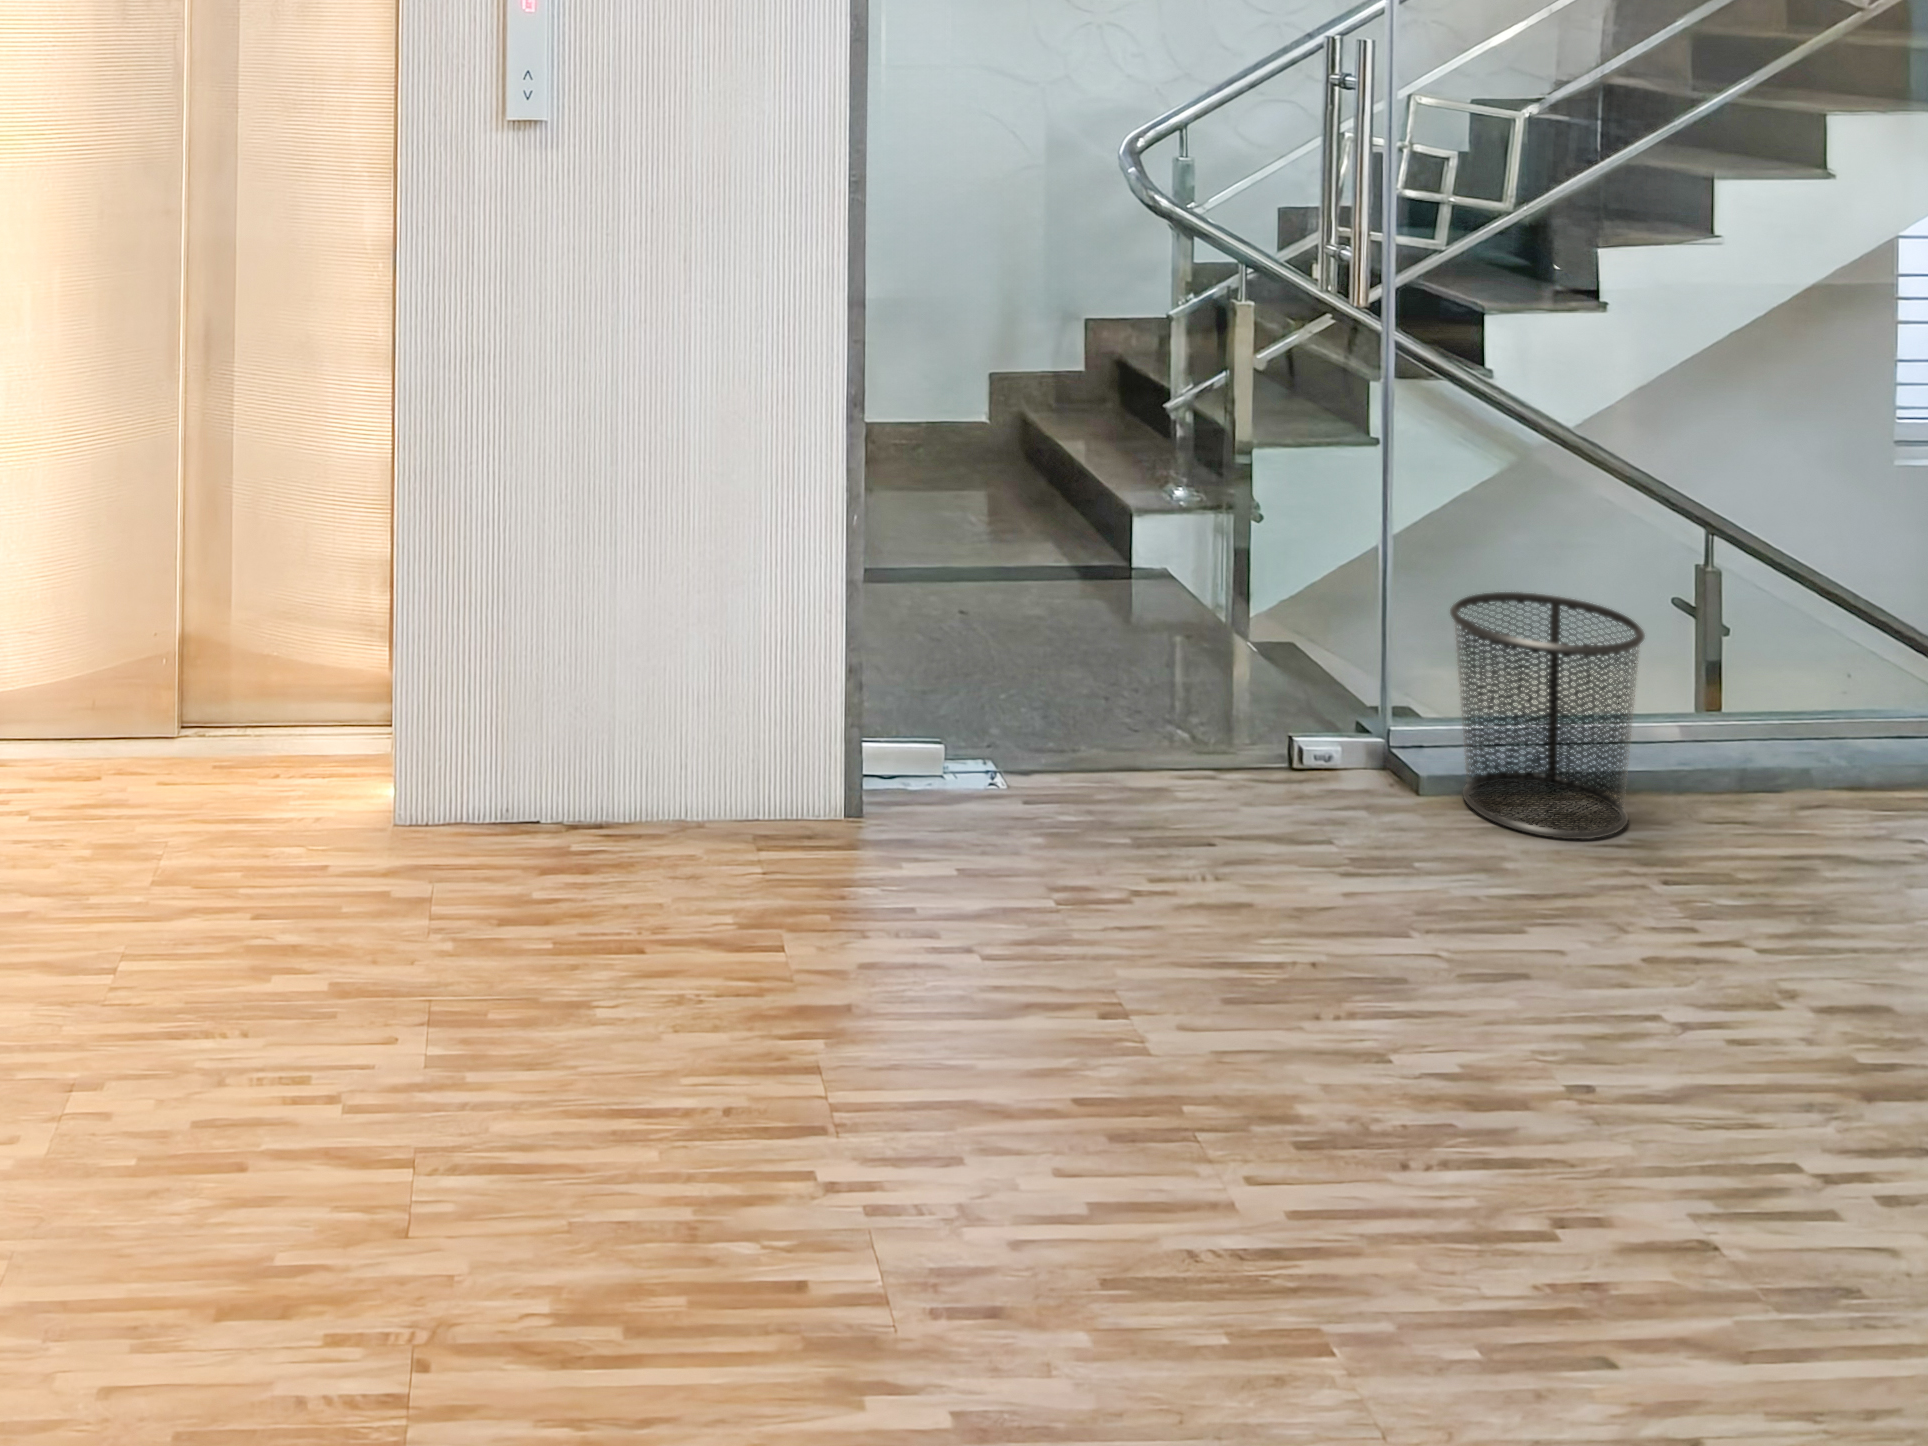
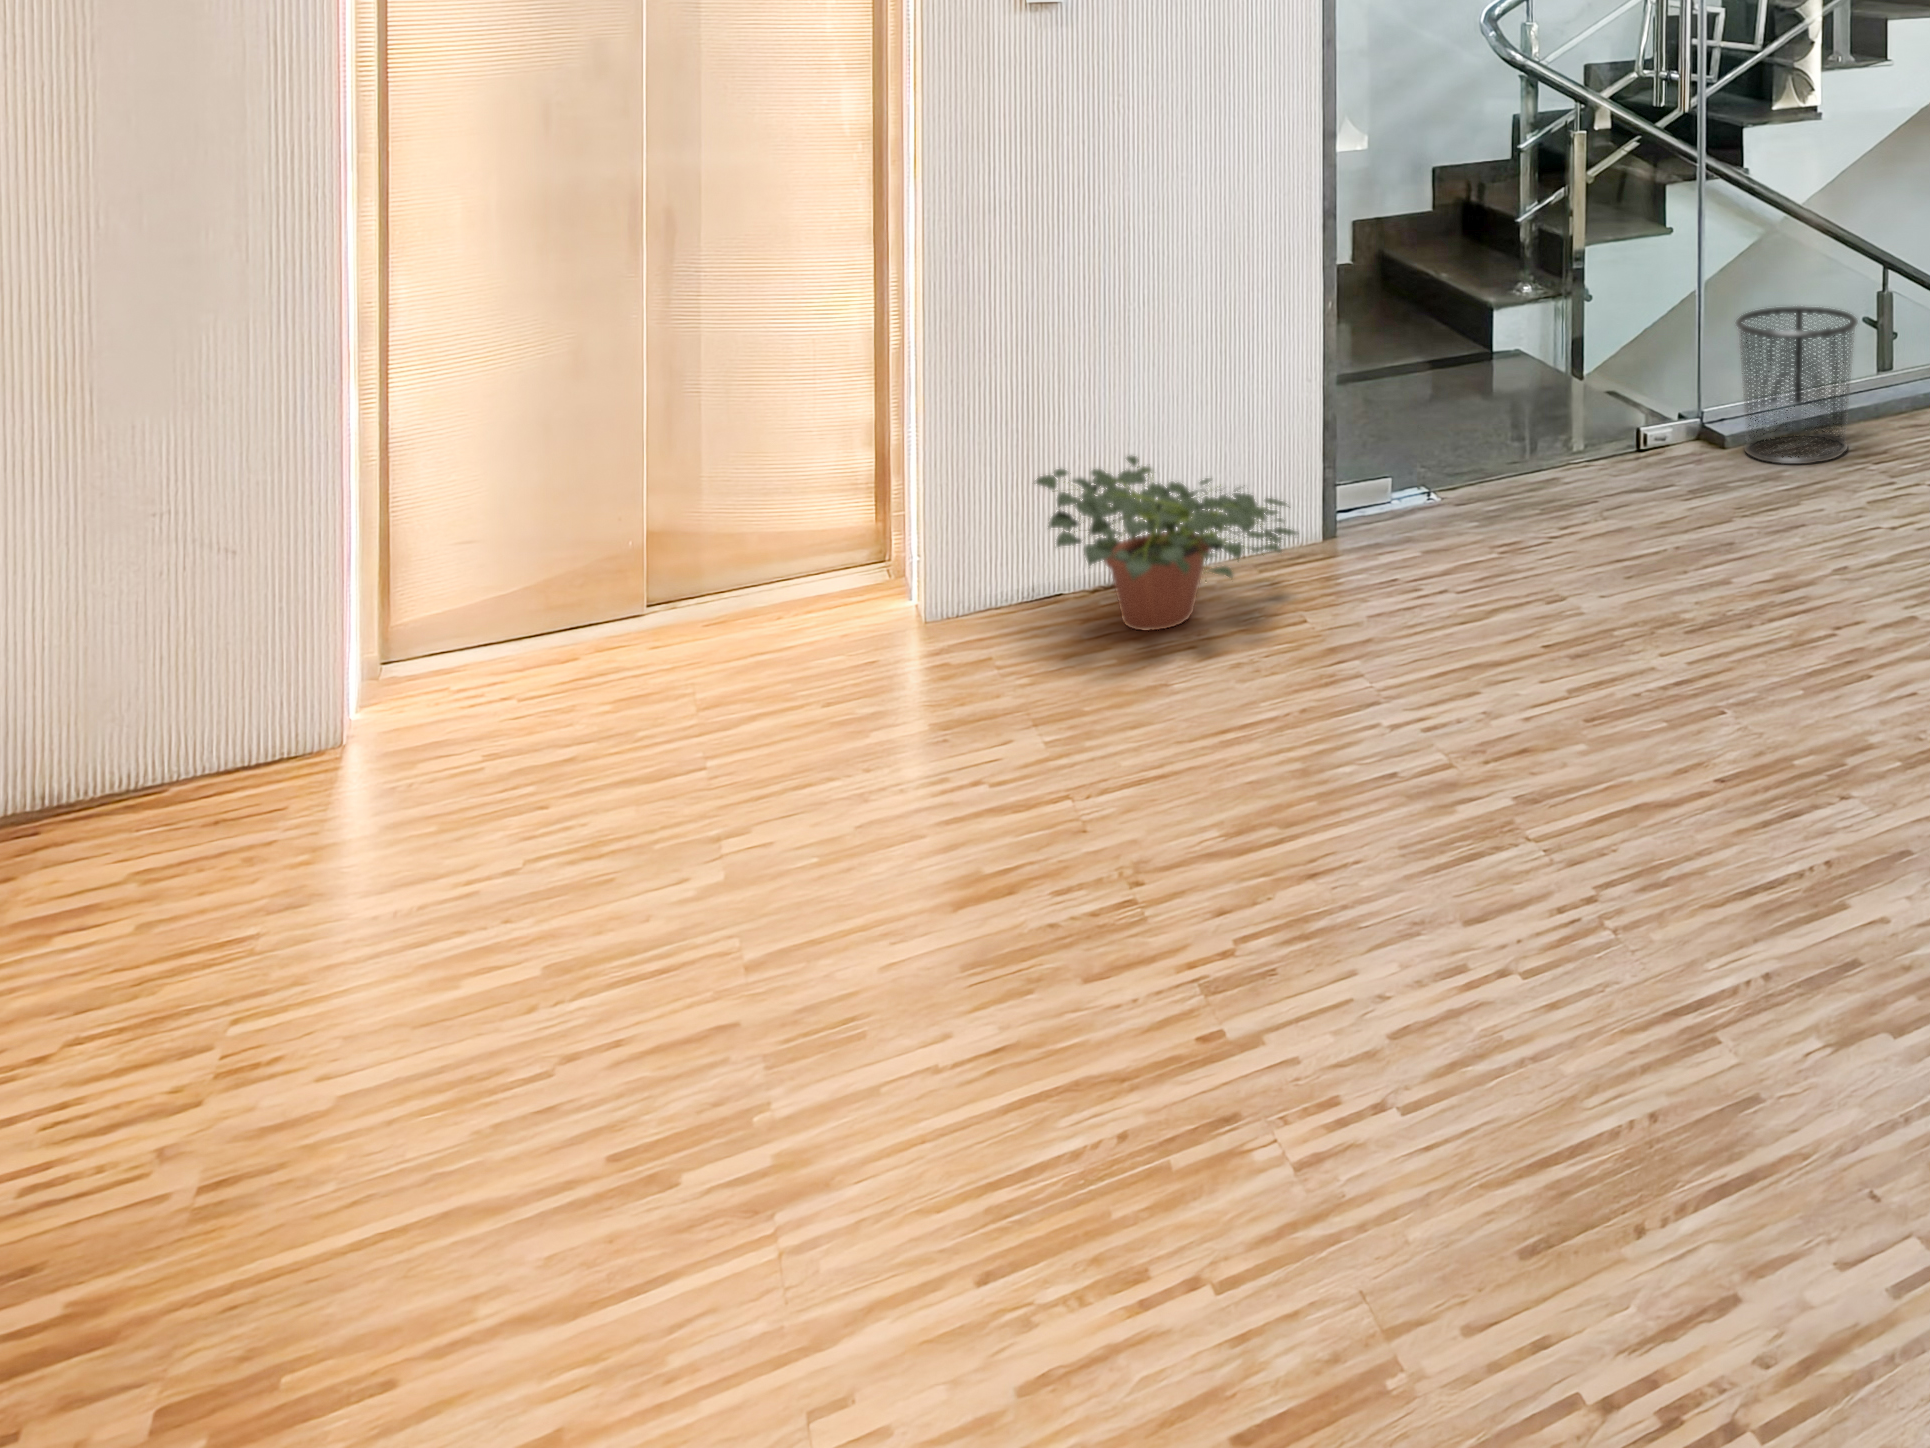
potted plant: none [494,687,799,924] -> present [1036,455,1297,630]

